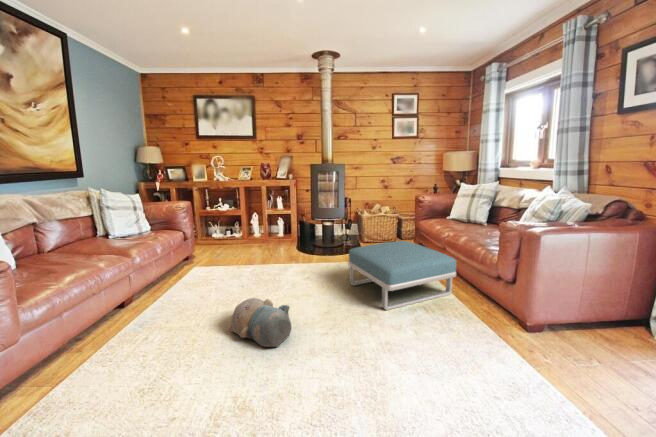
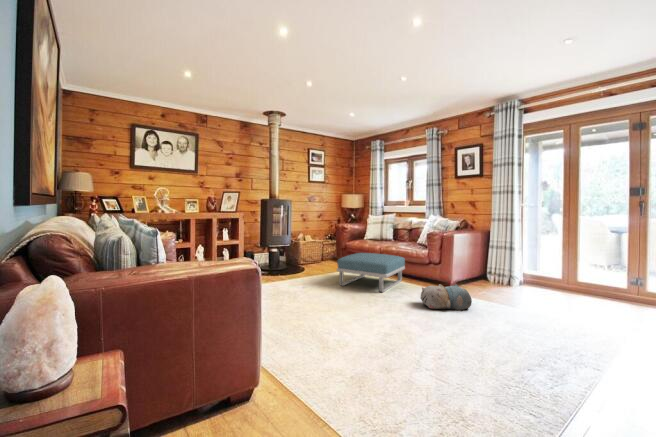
plush toy: present [229,298,292,347] -> present [421,284,472,310]

